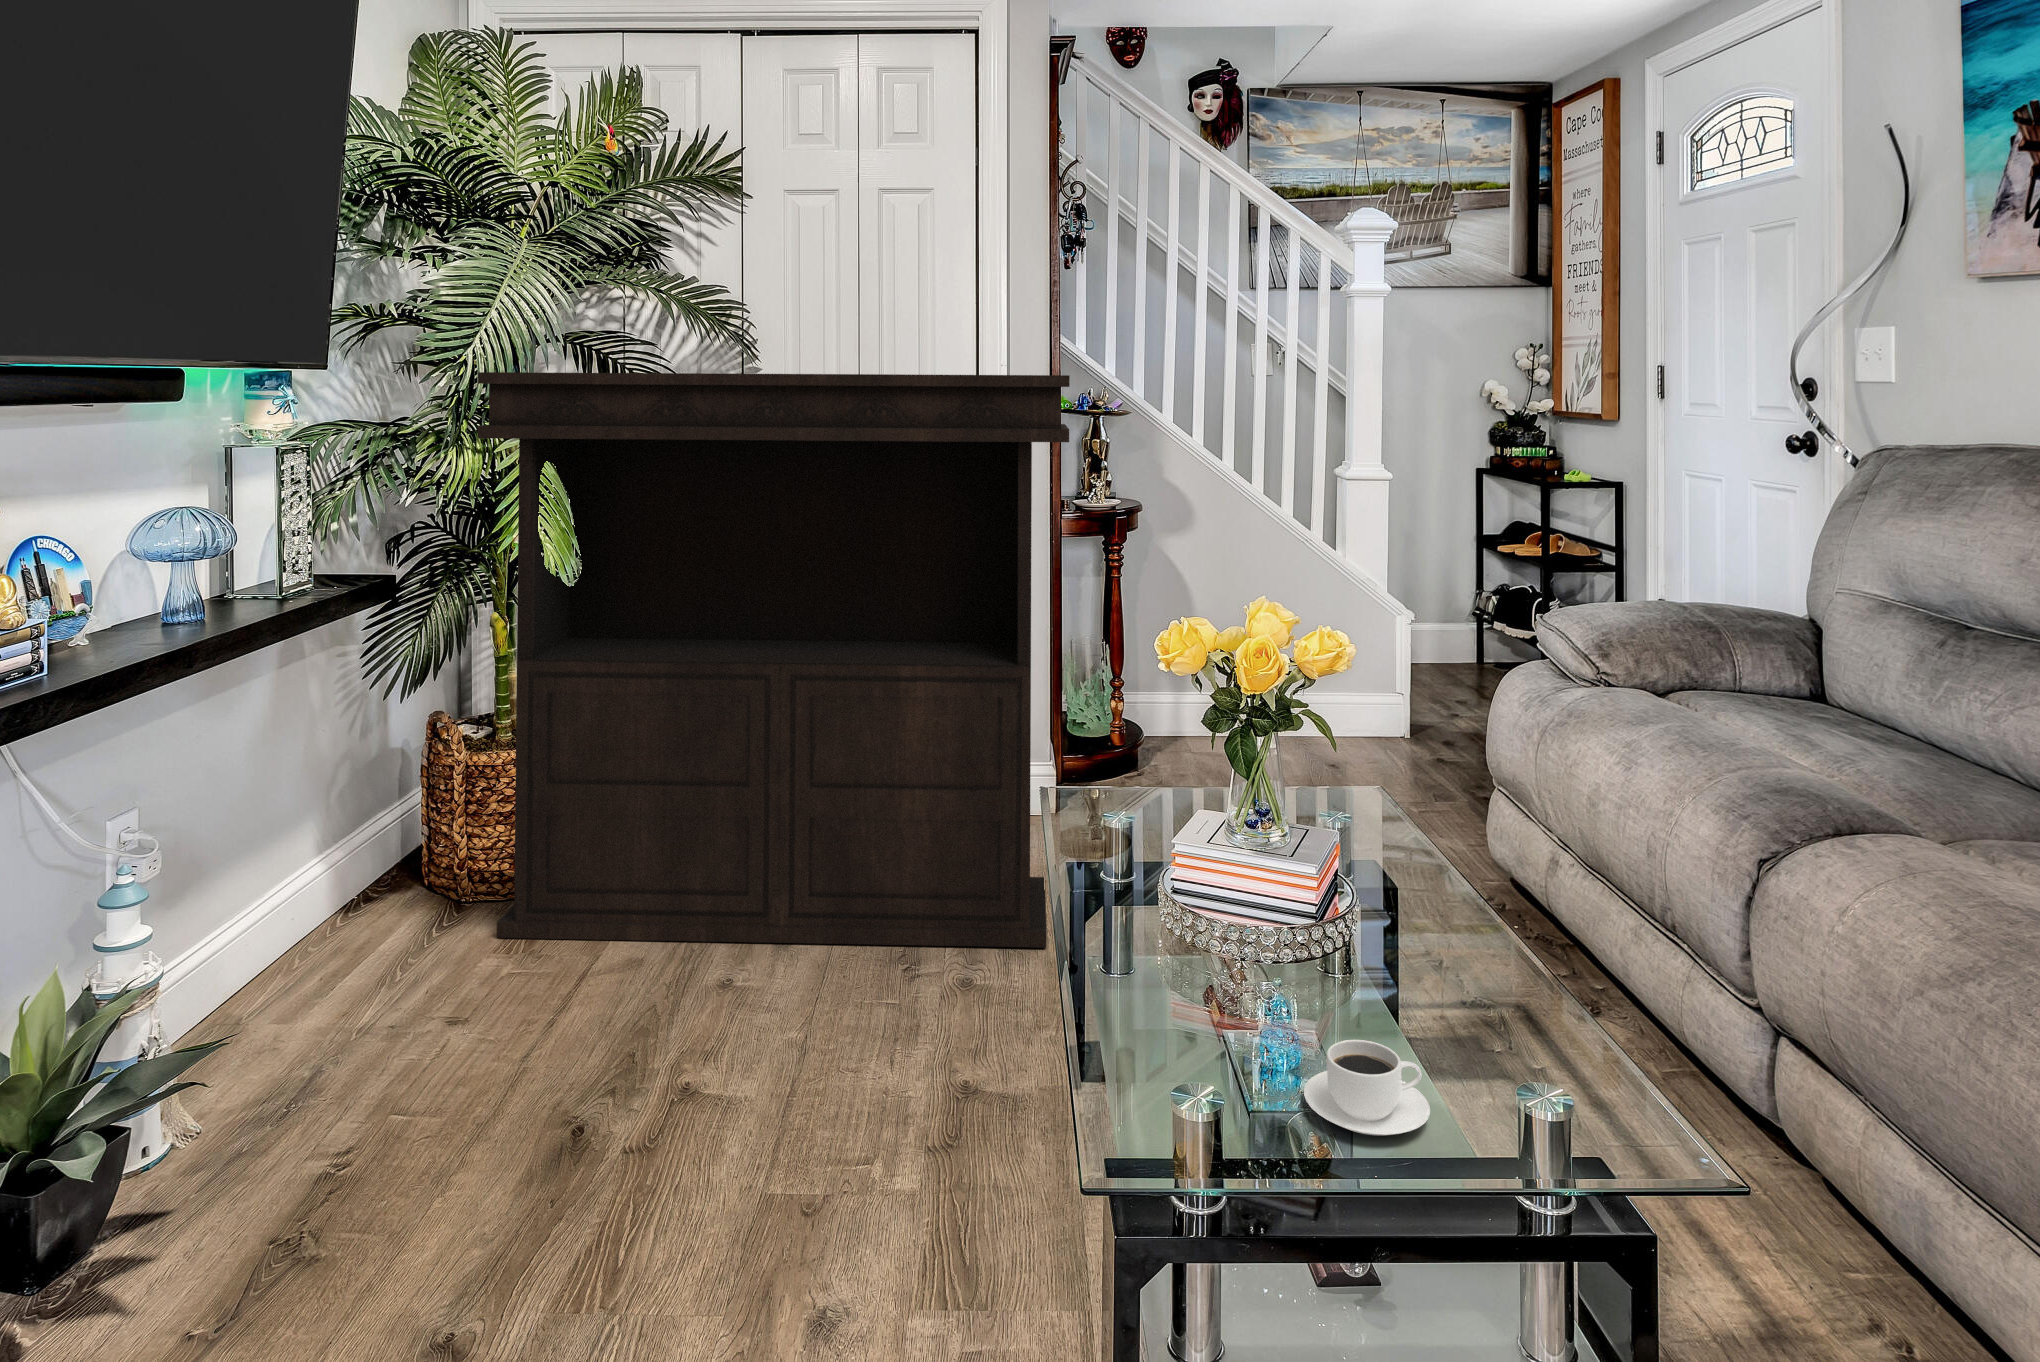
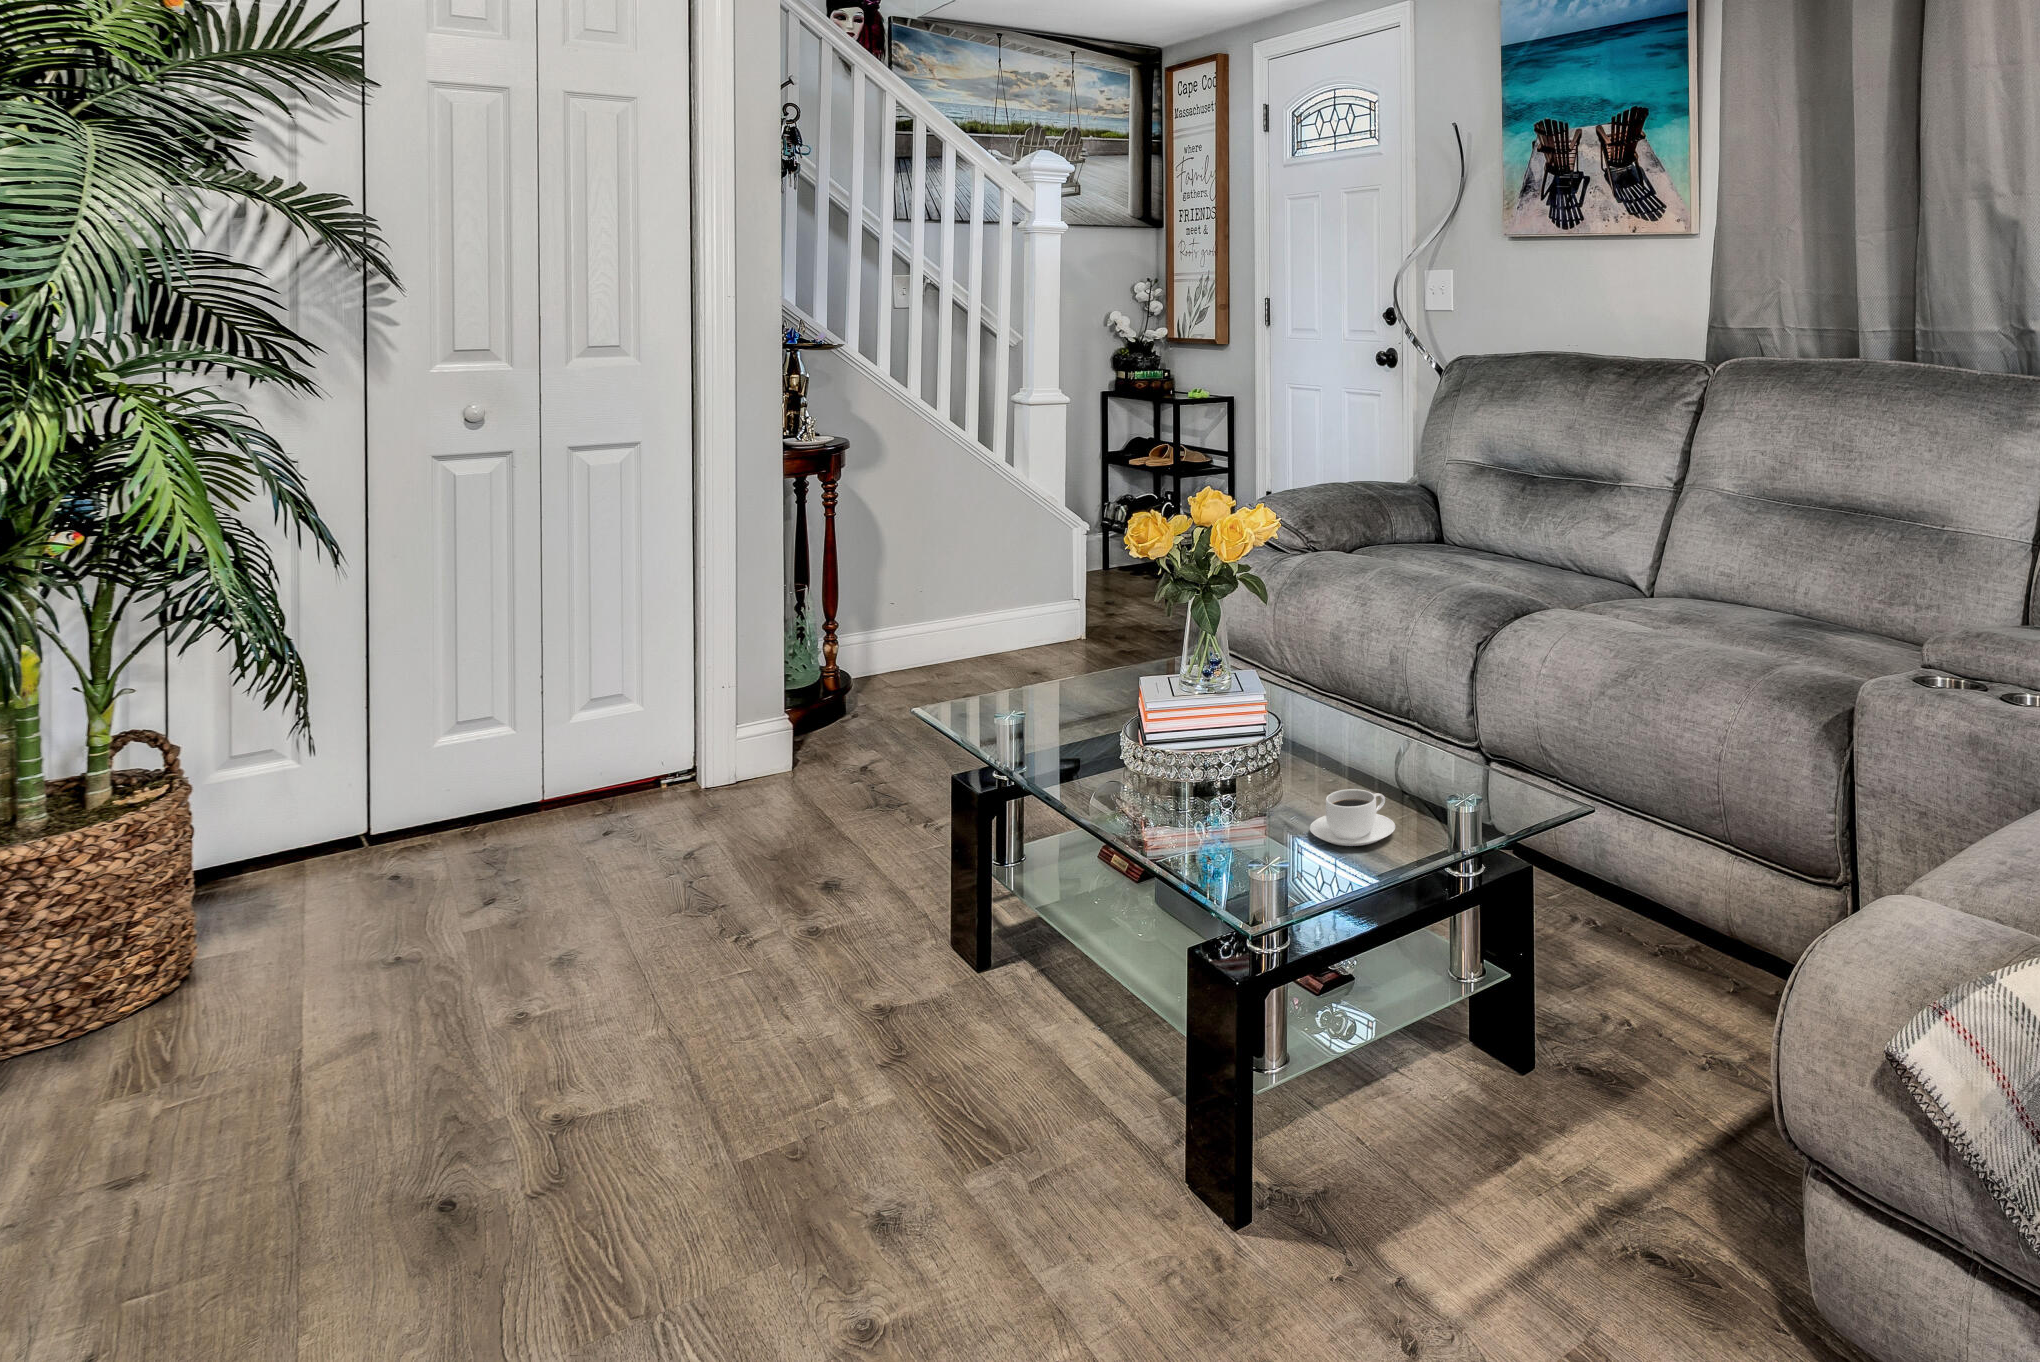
console table: present [478,372,1070,948] -> none [108,315,902,1039]

